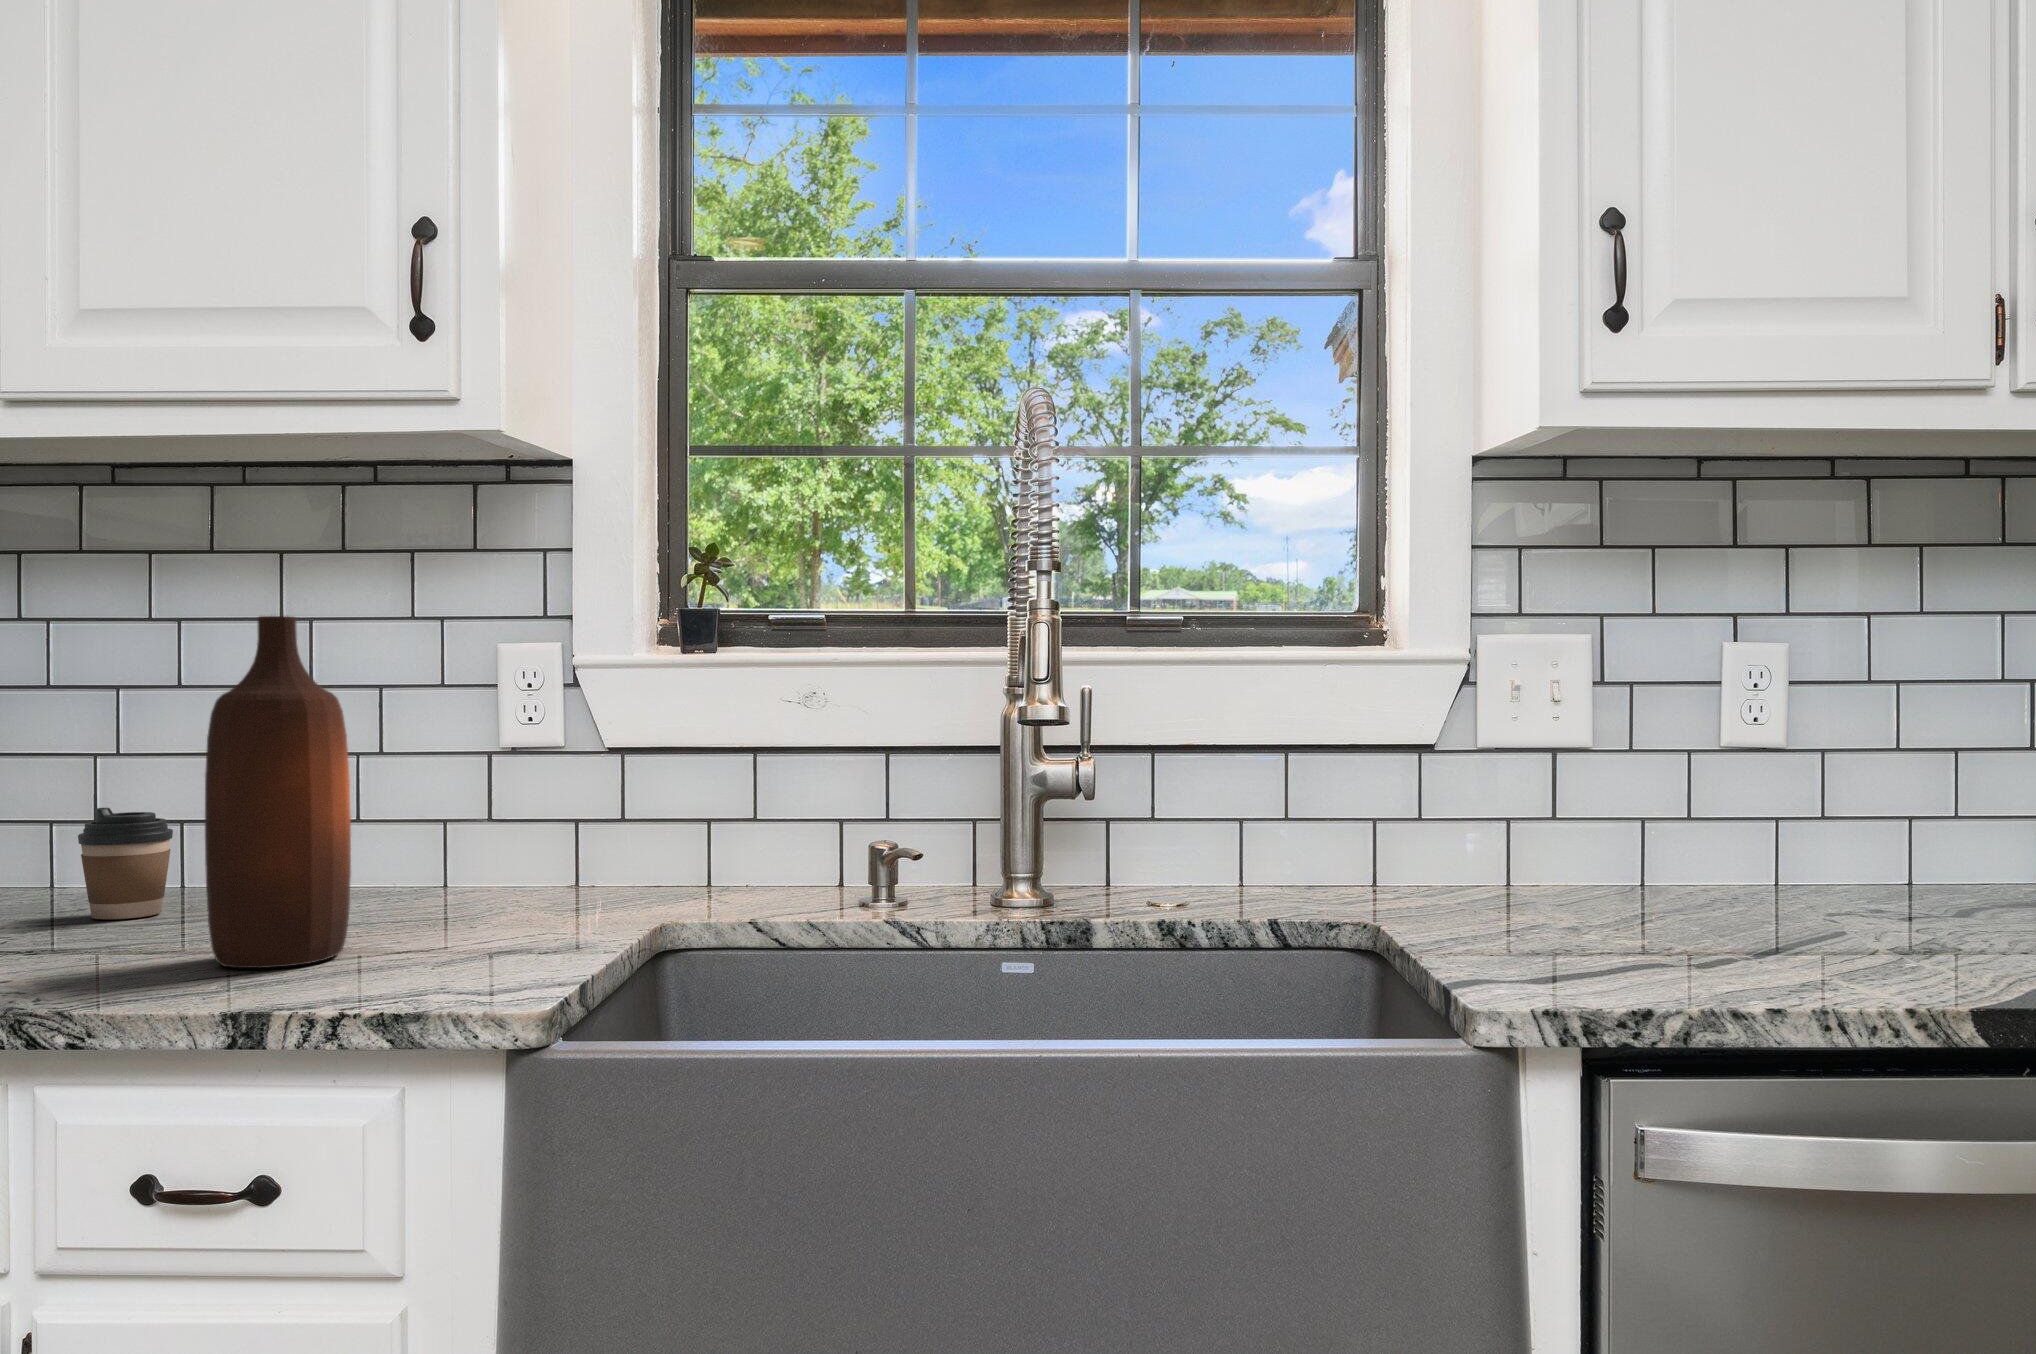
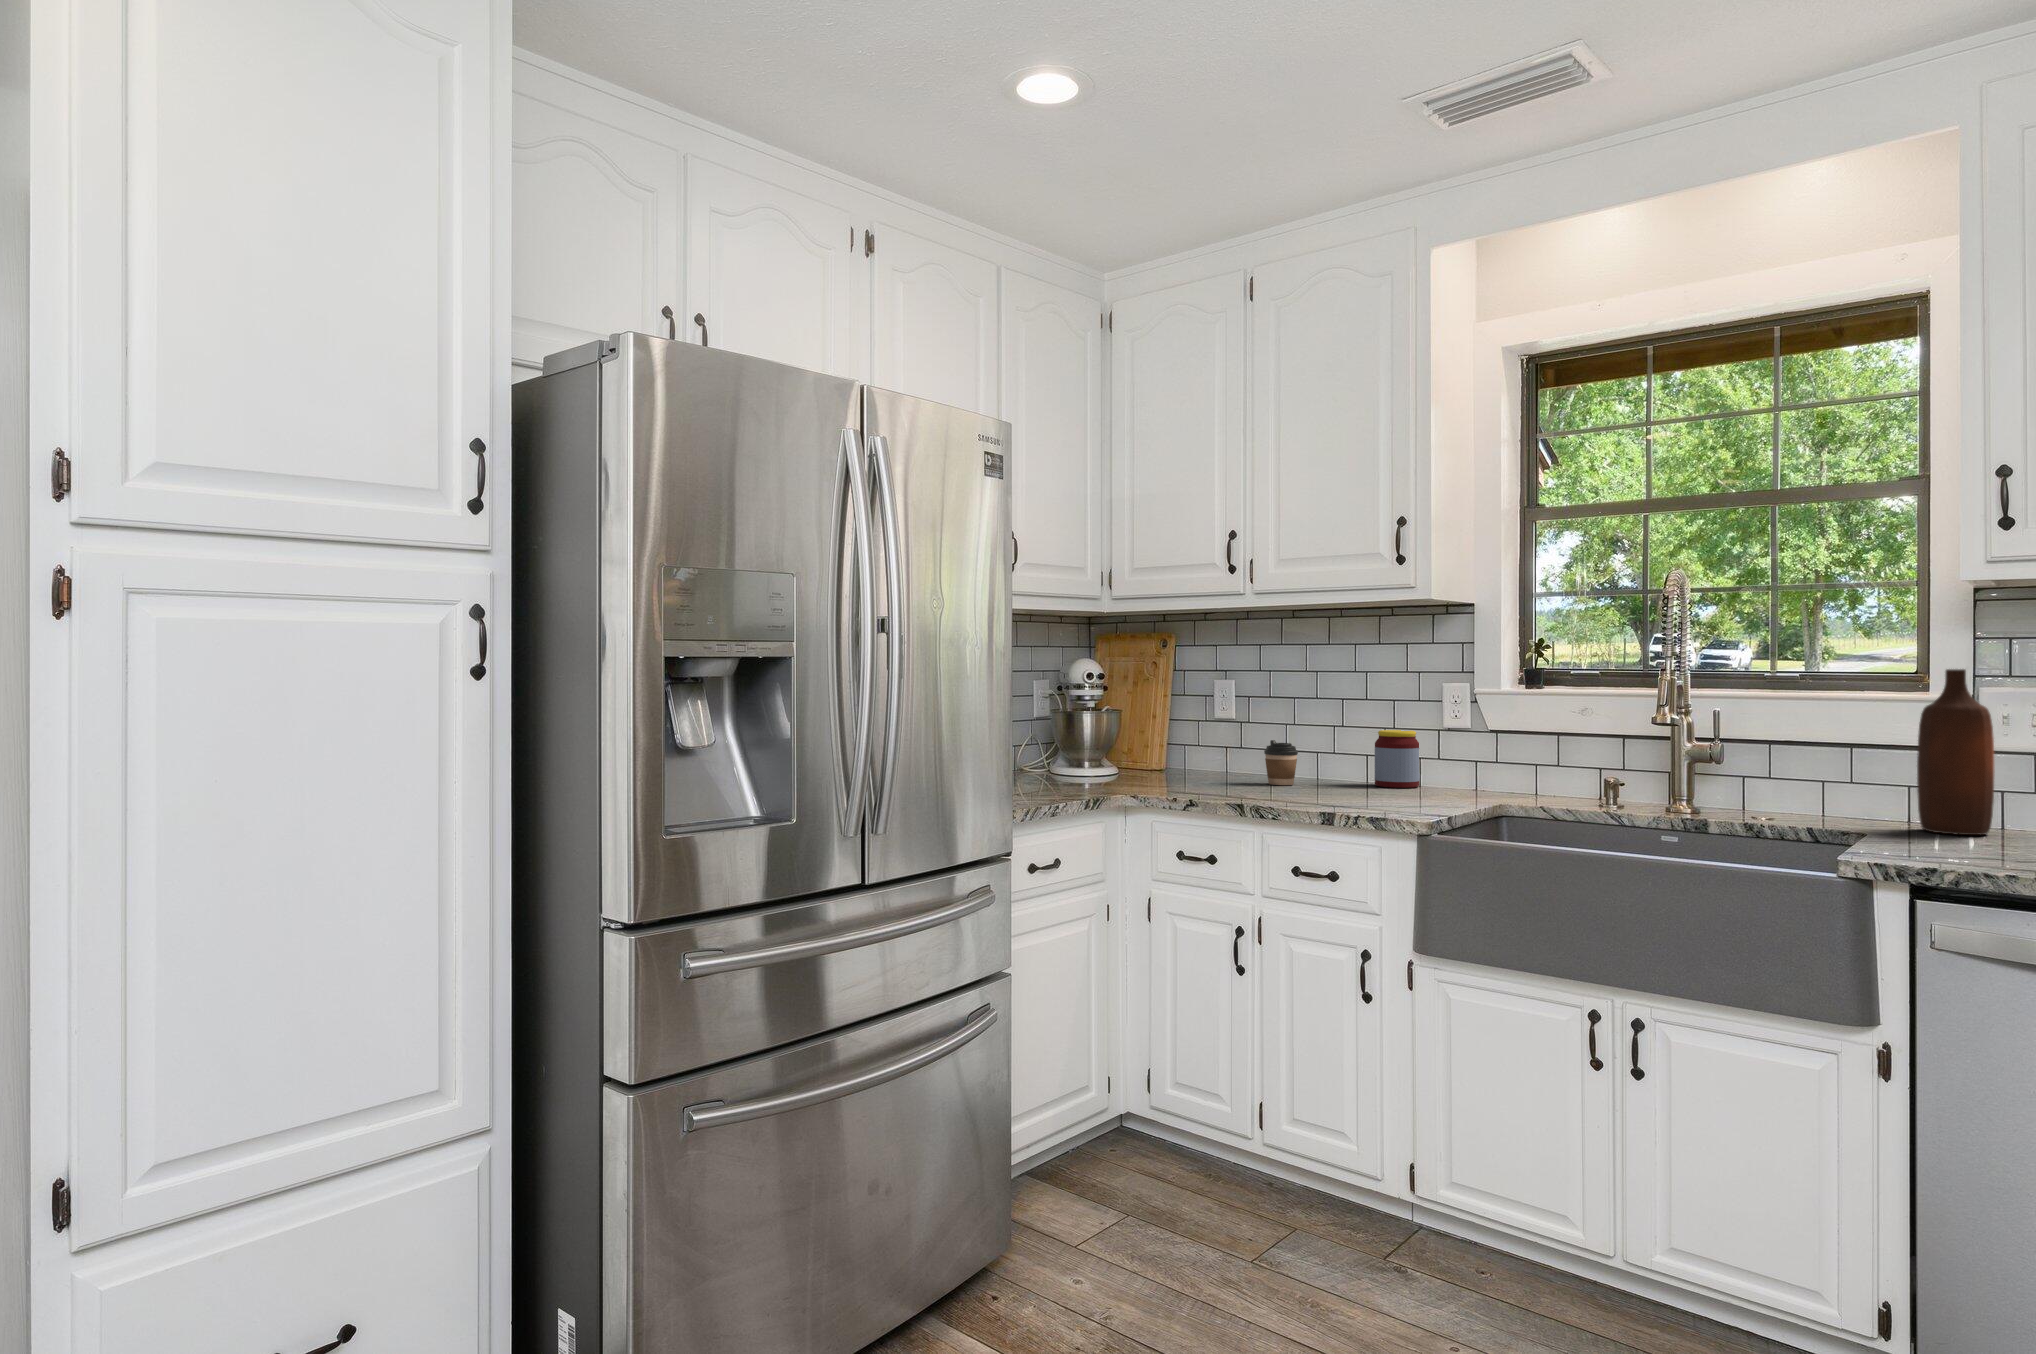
bottle: present [205,616,351,968] -> present [1917,669,1994,835]
jar: none [367,767,470,897] -> present [1375,730,1420,788]

